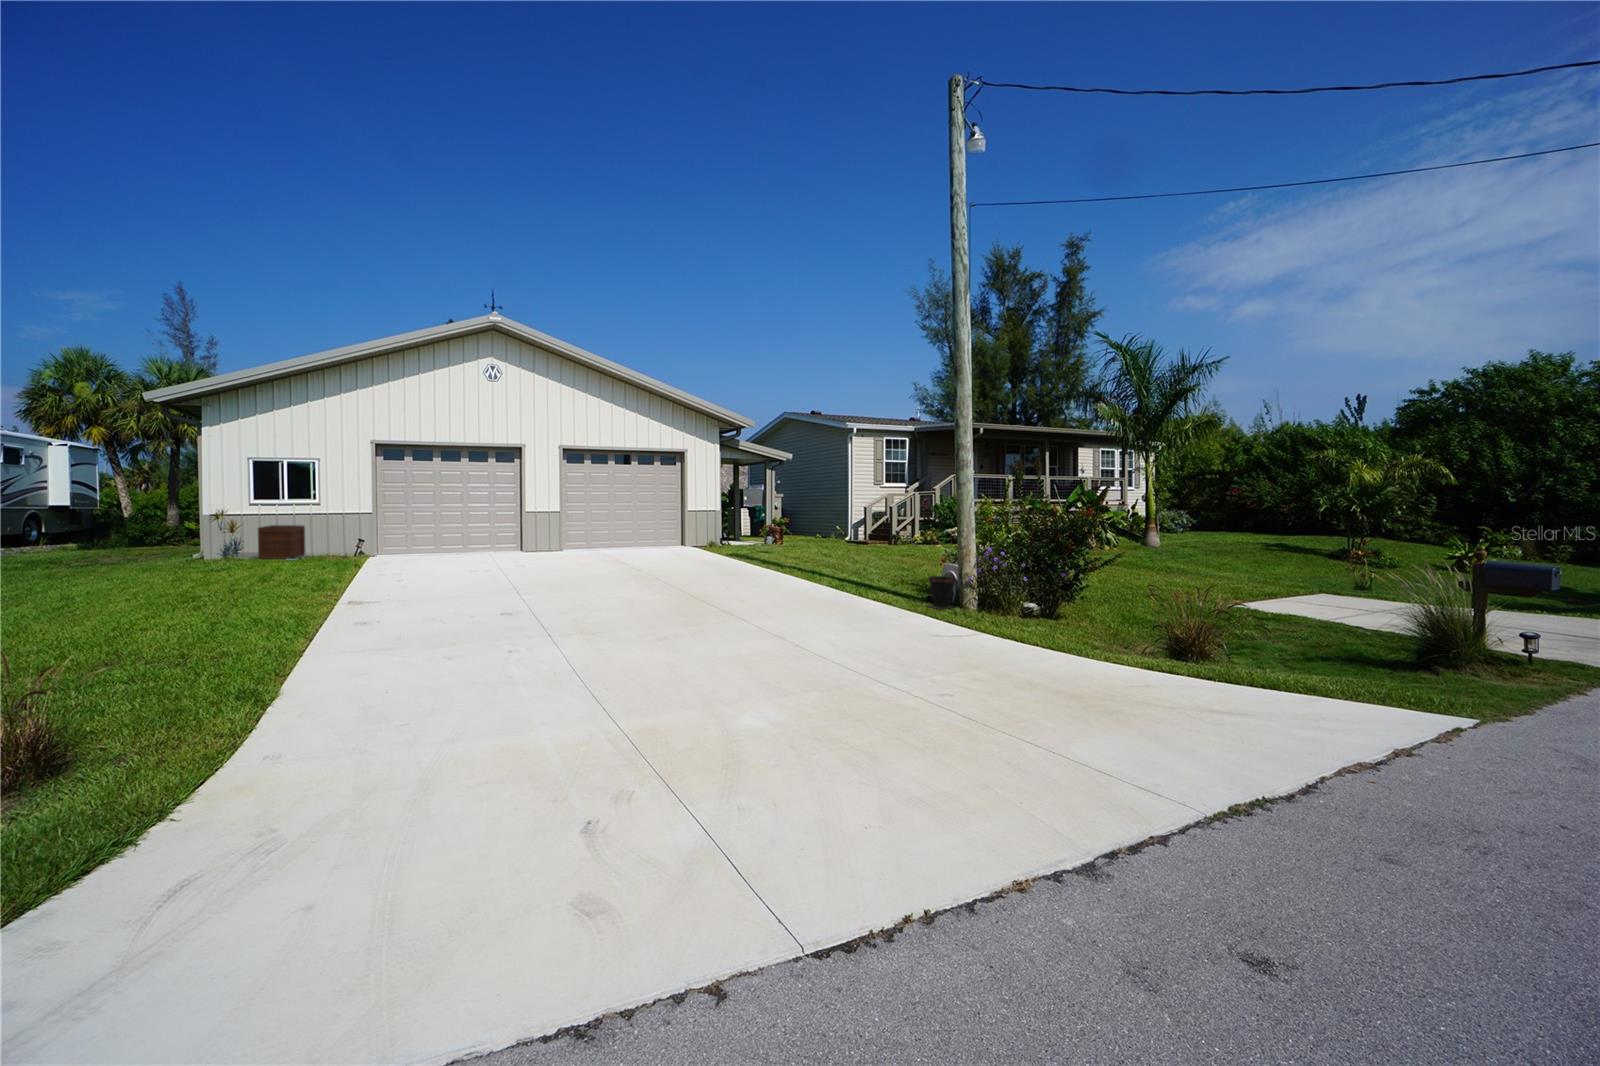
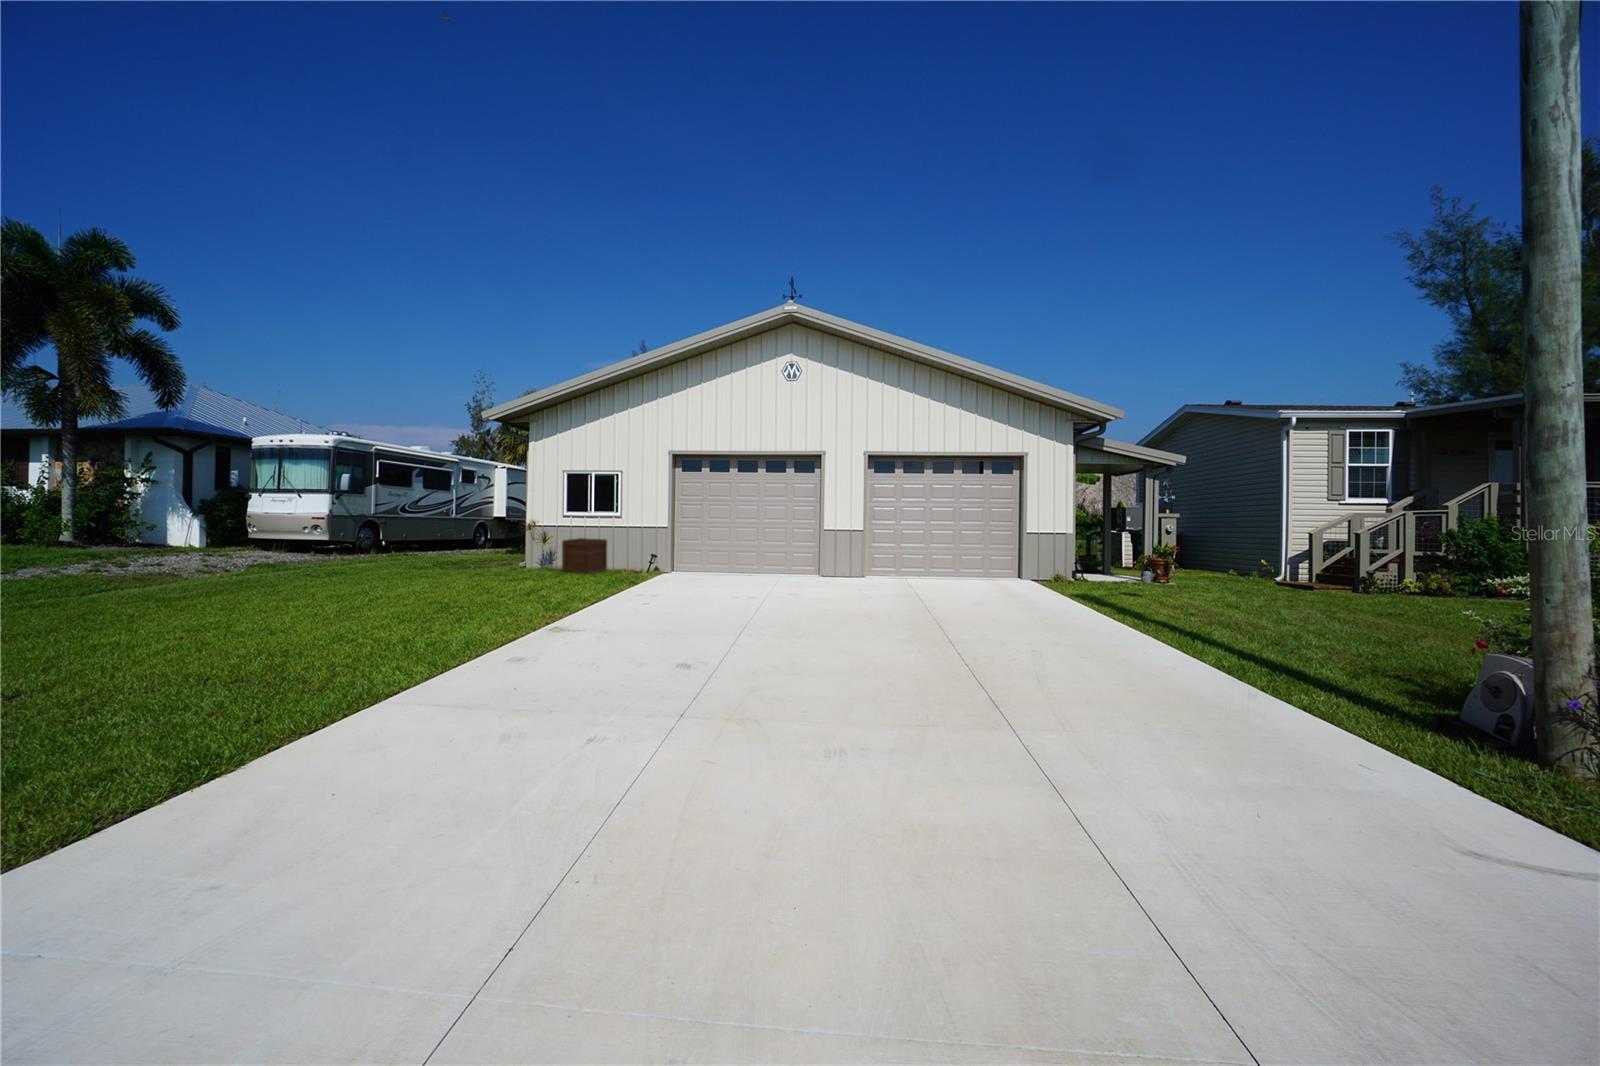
bucket: present [928,576,956,609] -> none [1431,677,1524,764]

